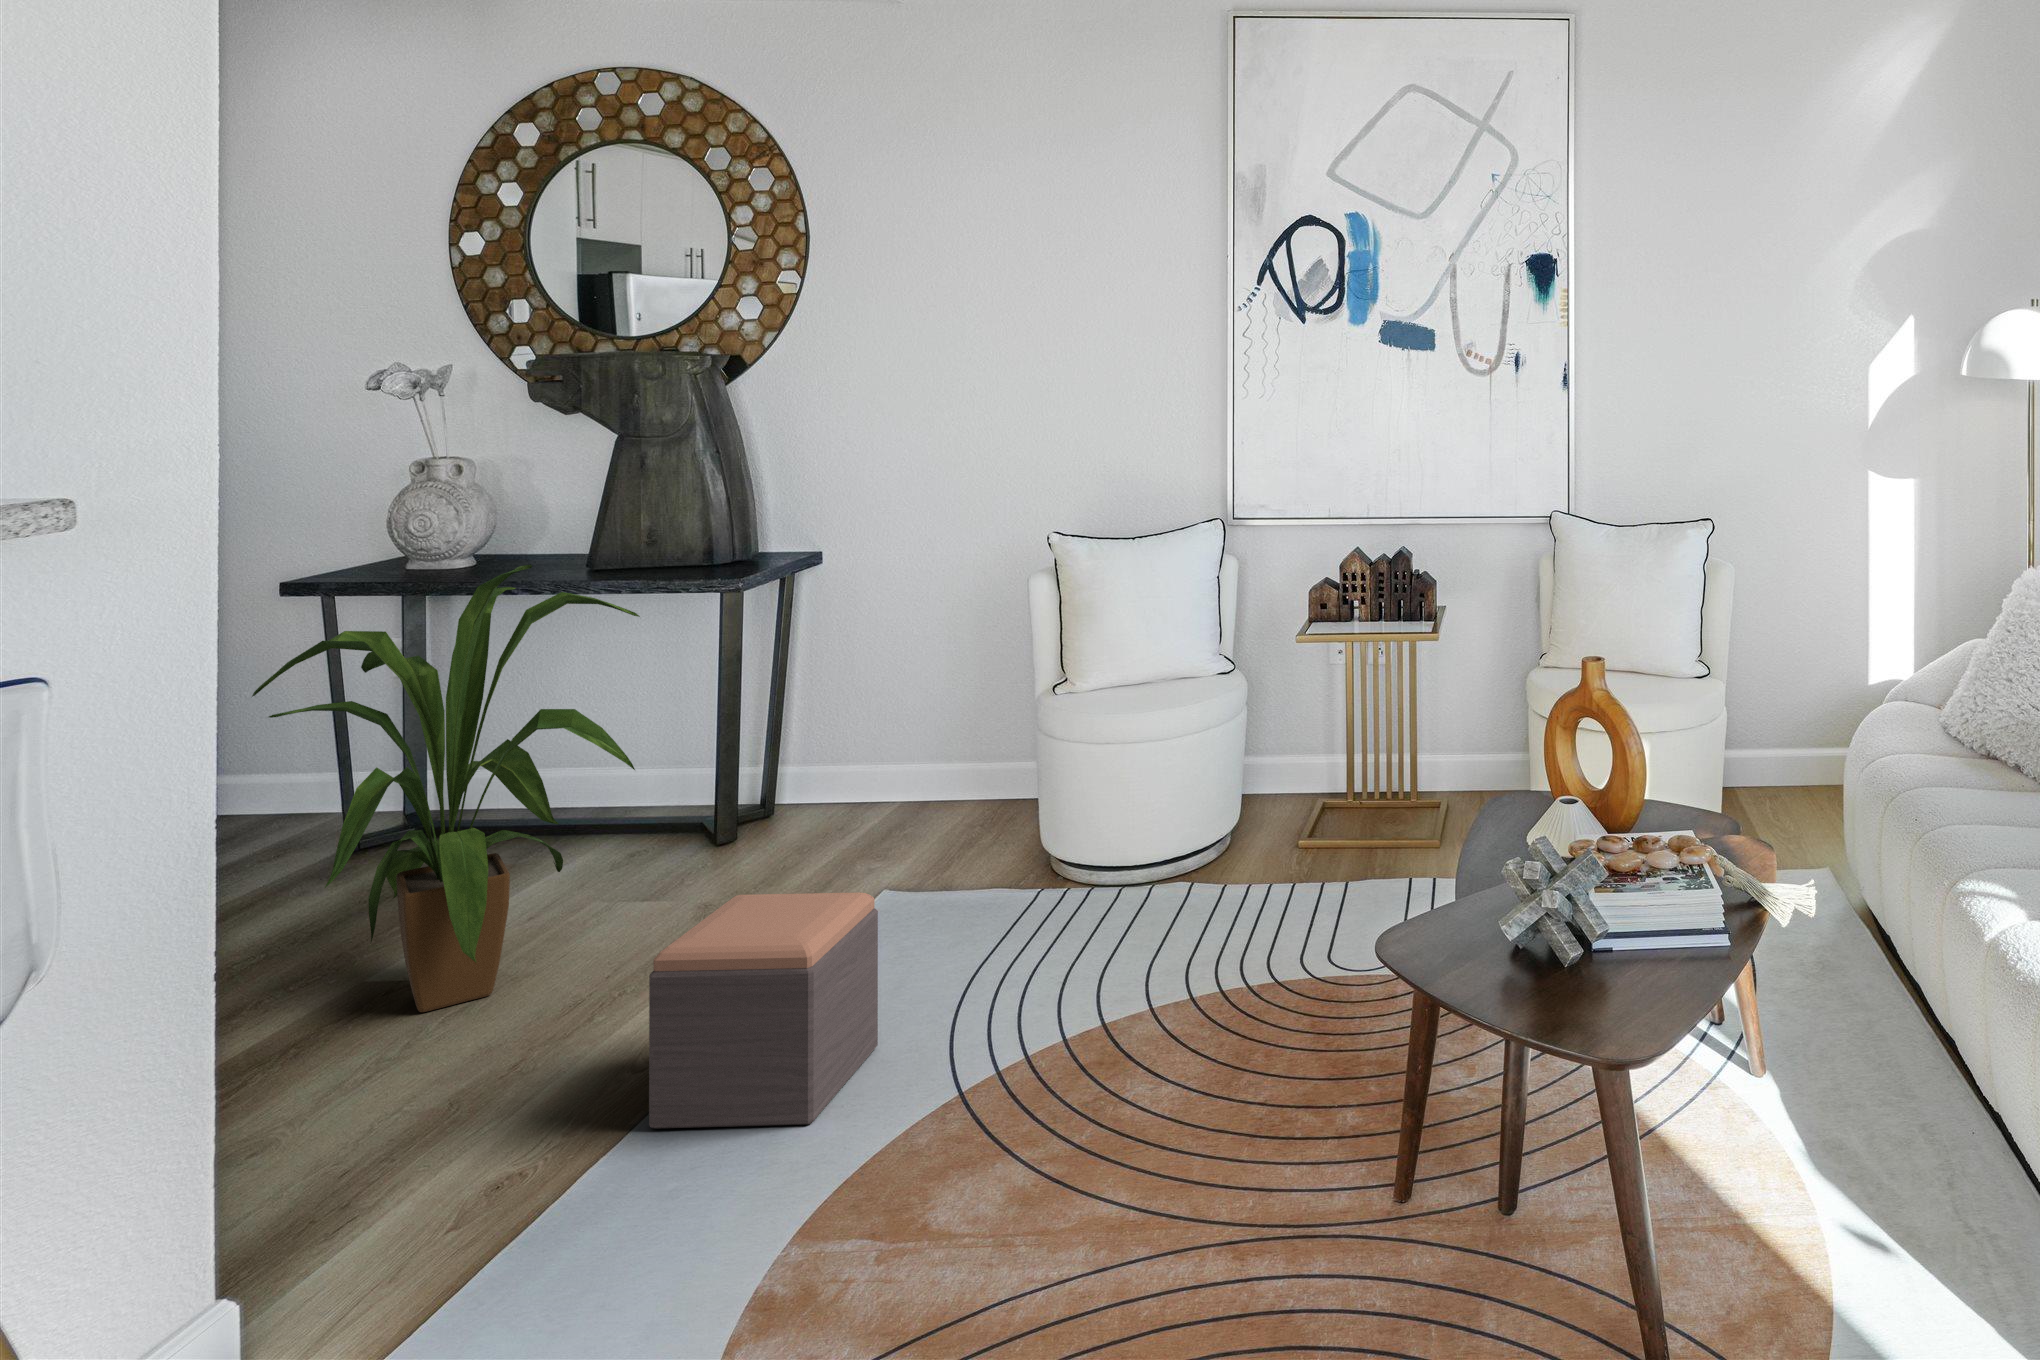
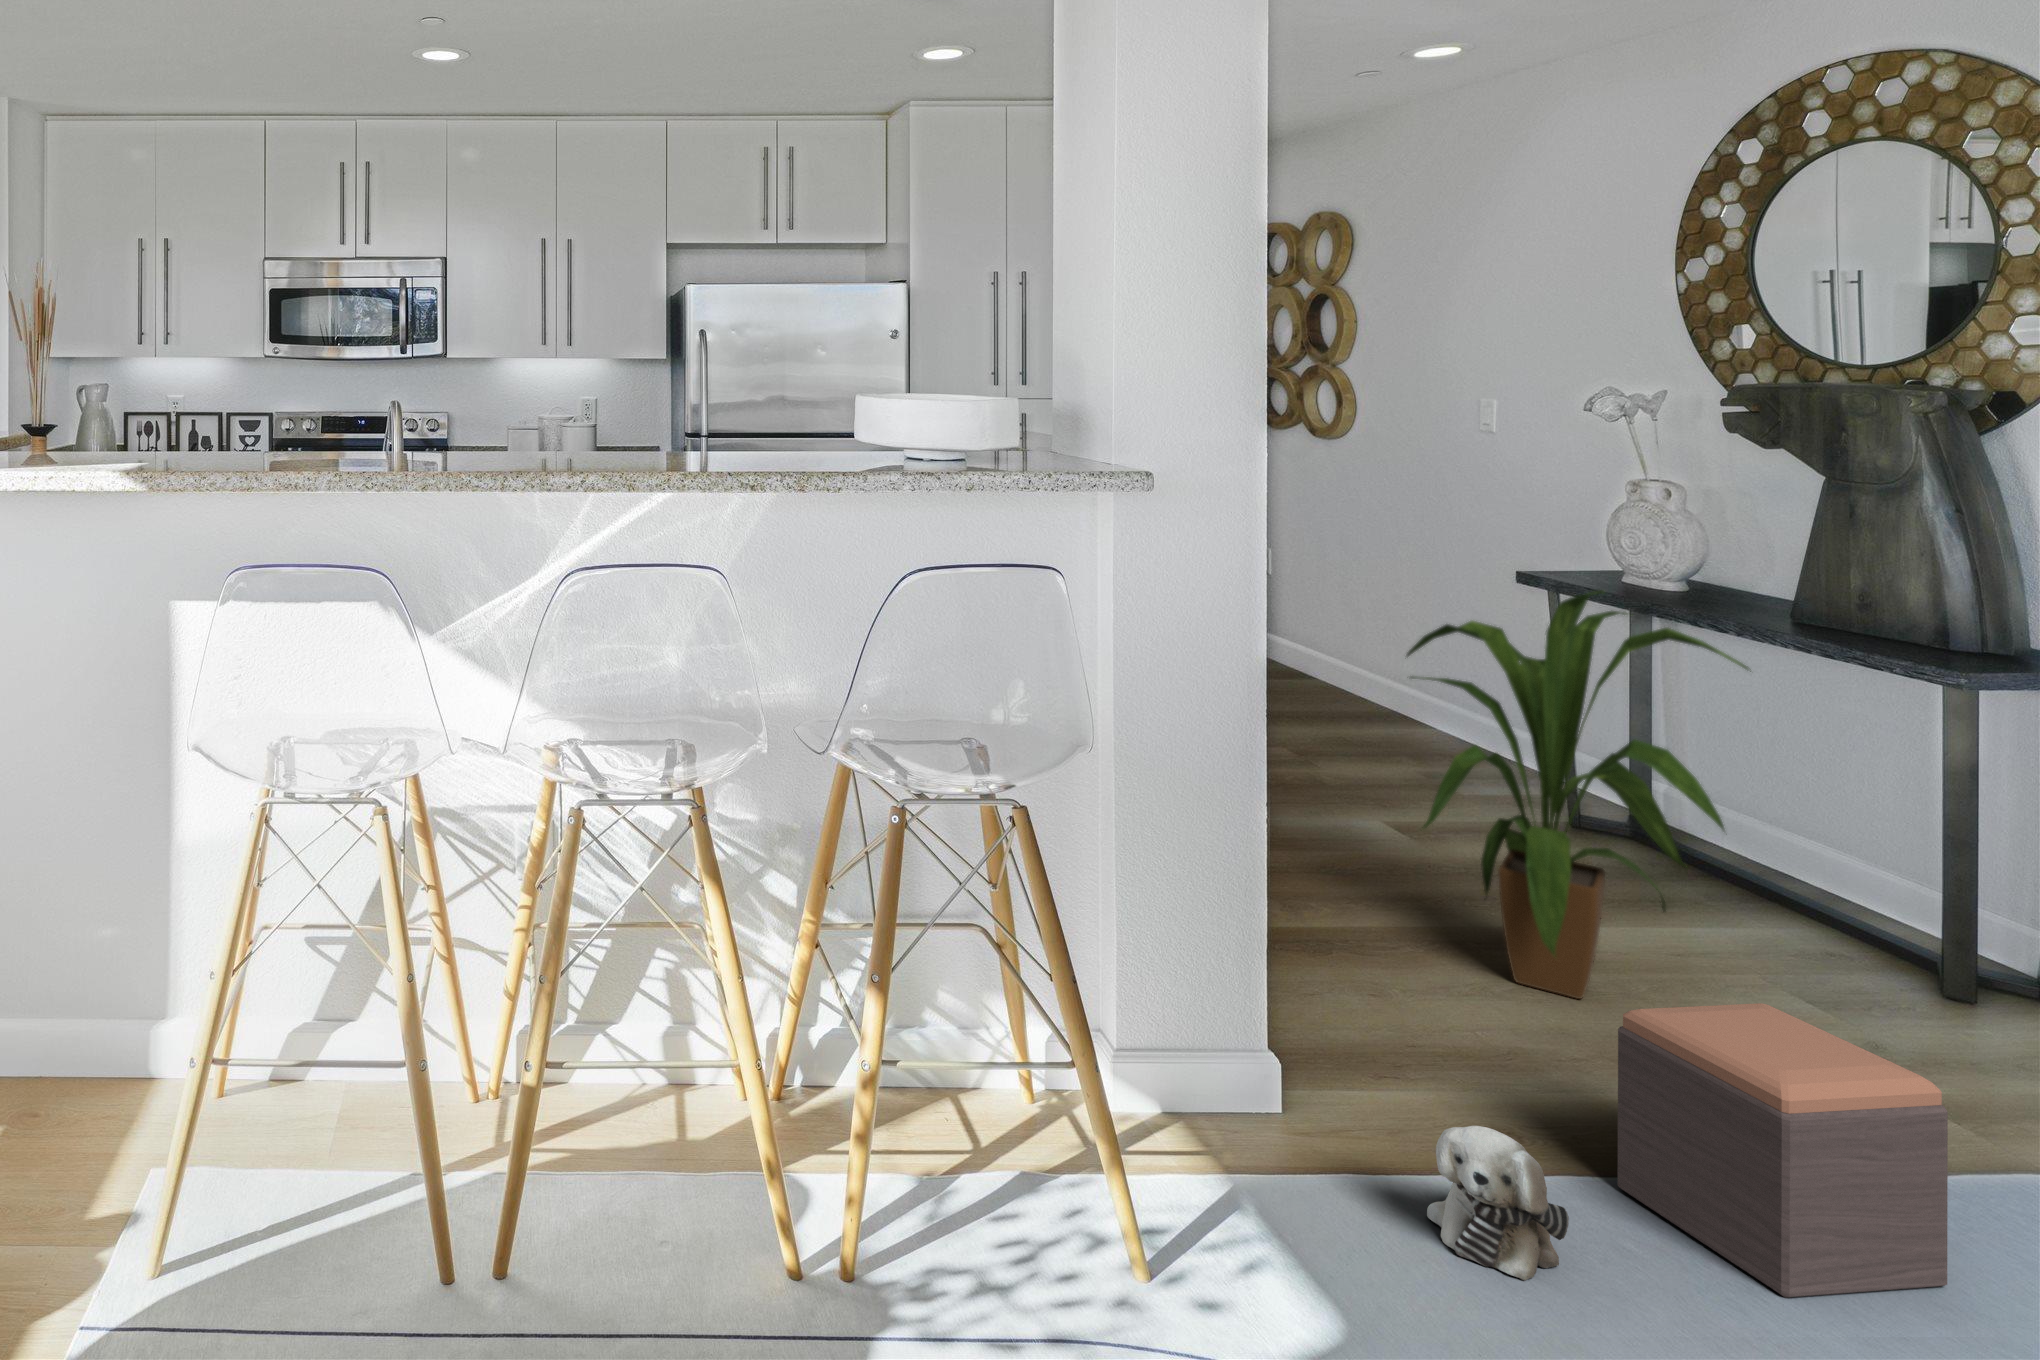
plush toy: none [527,1126,675,1283] -> present [1427,1126,1569,1280]

